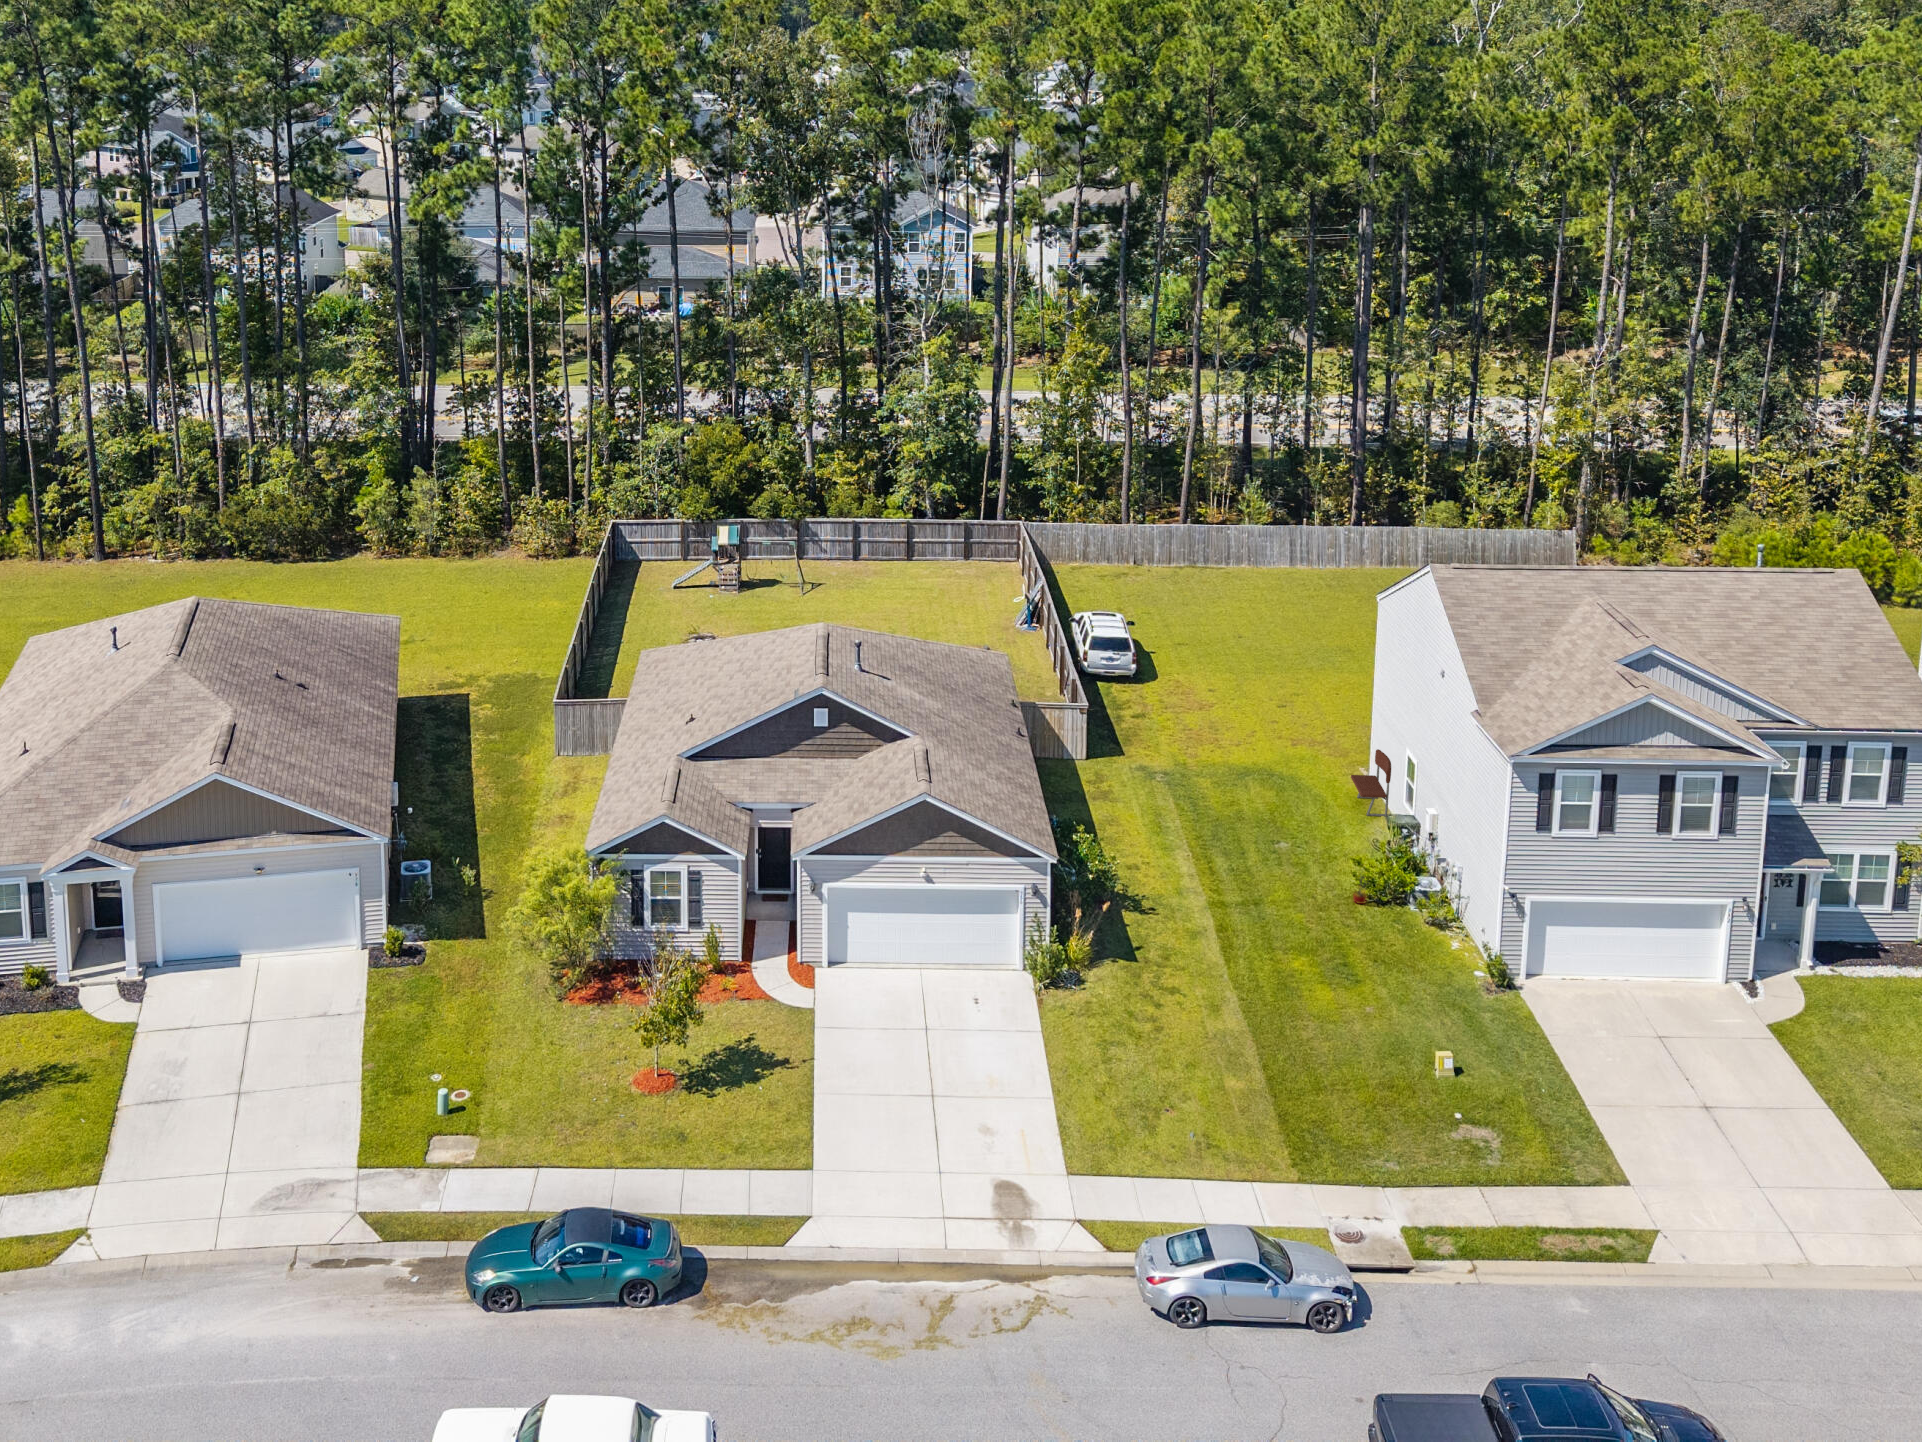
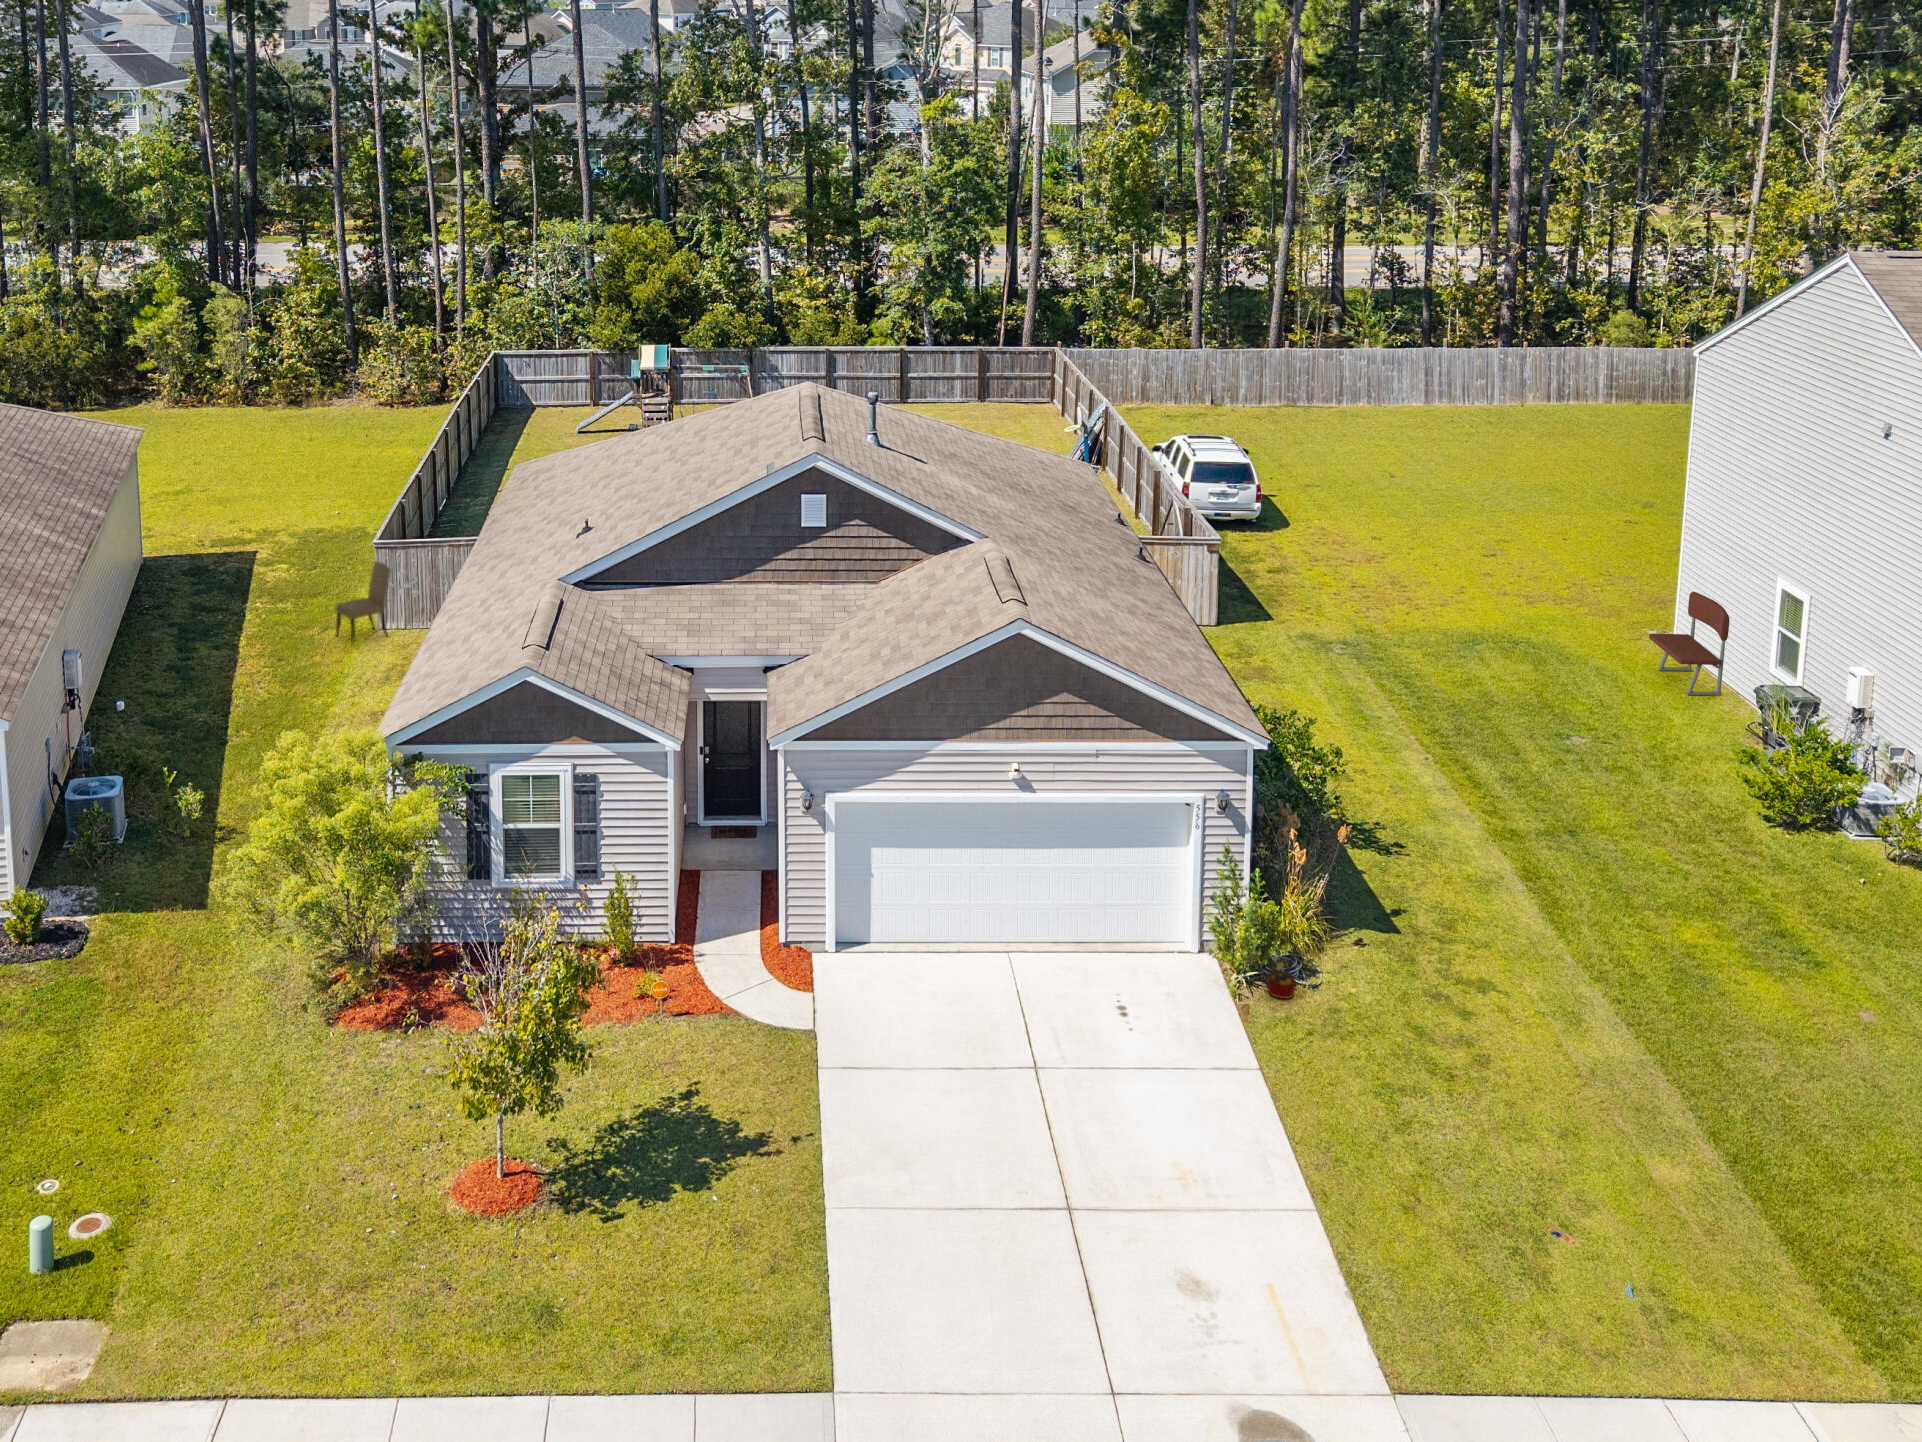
chair: none [528,714,563,769] -> present [336,562,390,645]
decorative plant: present [1353,877,1367,904] -> present [1246,936,1320,999]

